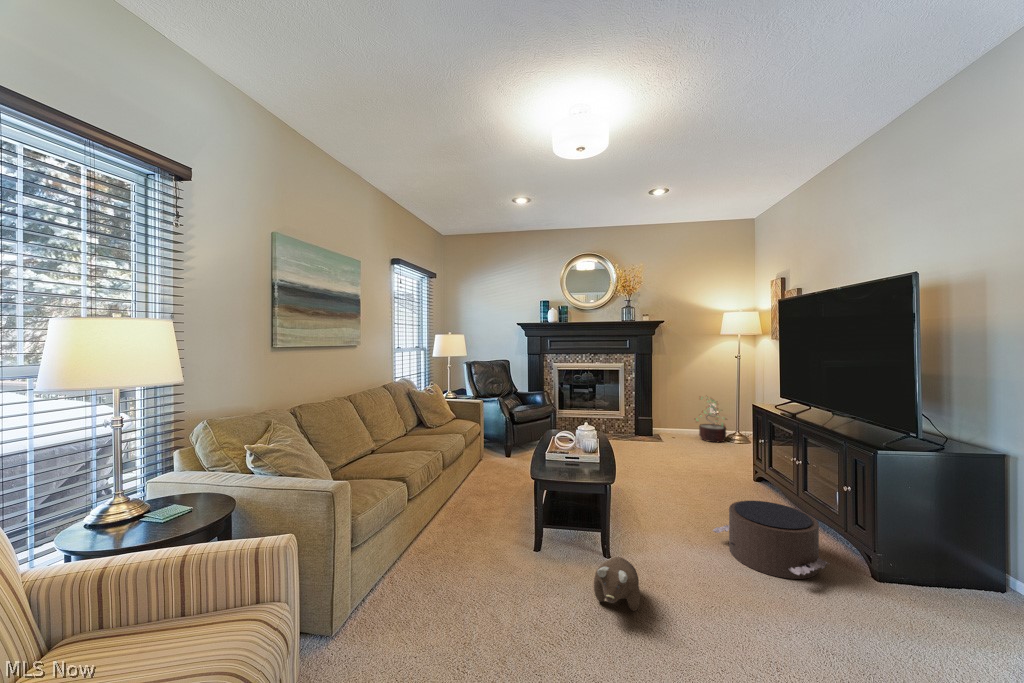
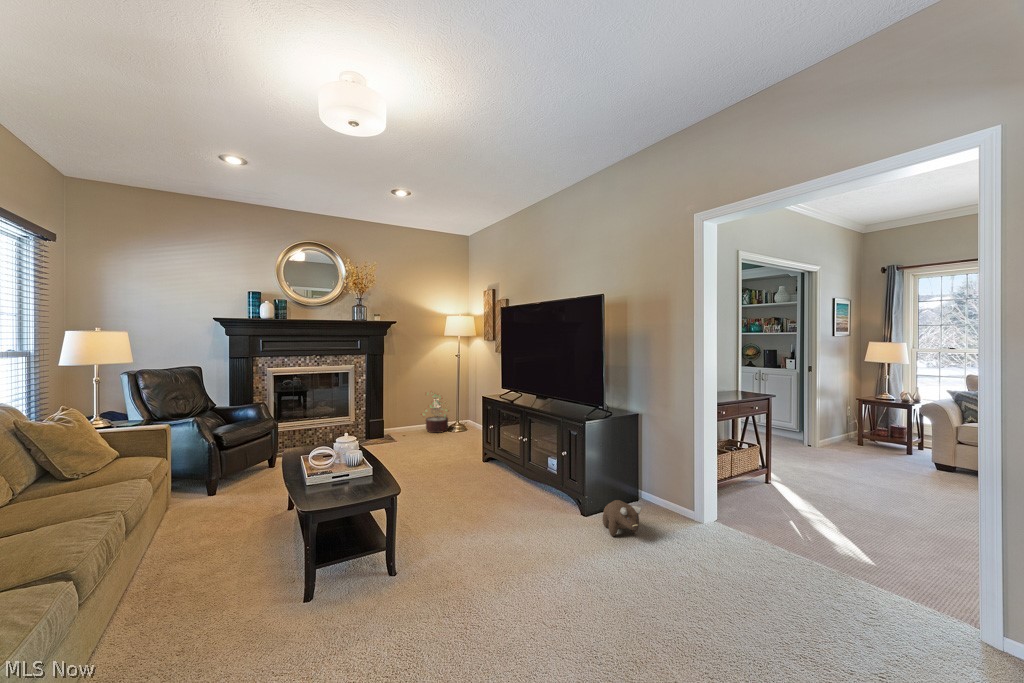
pouf: present [712,501,830,579] -> none [477,475,562,537]
plush toy: present [594,557,640,611] -> present [603,500,641,536]

